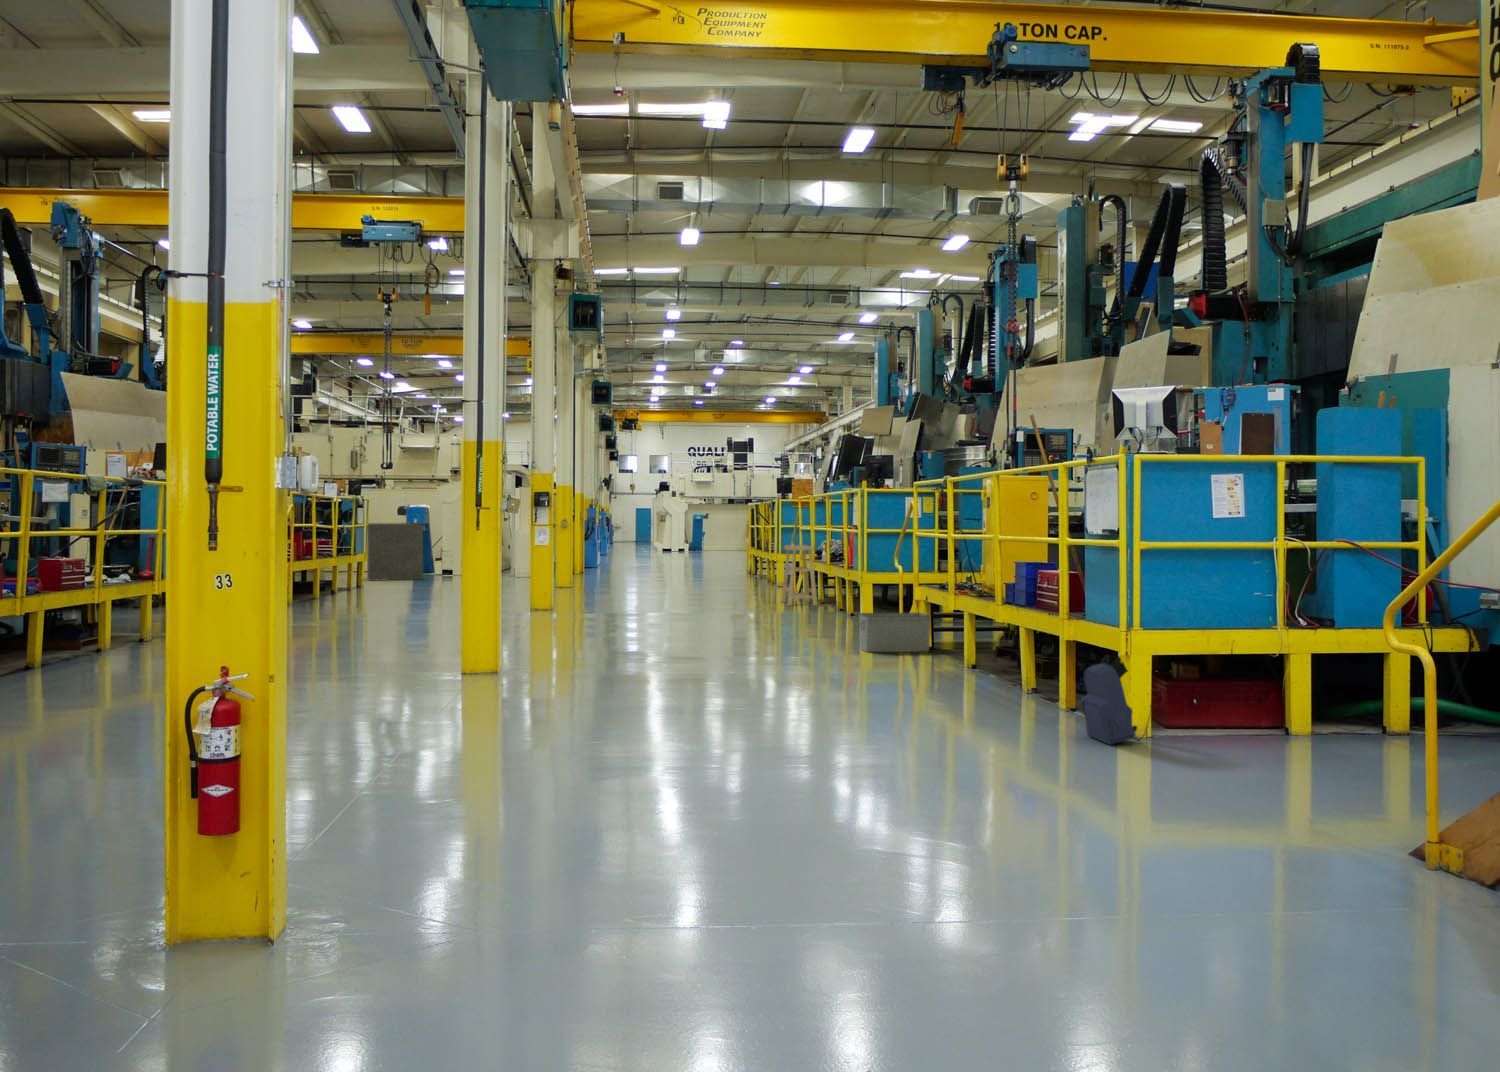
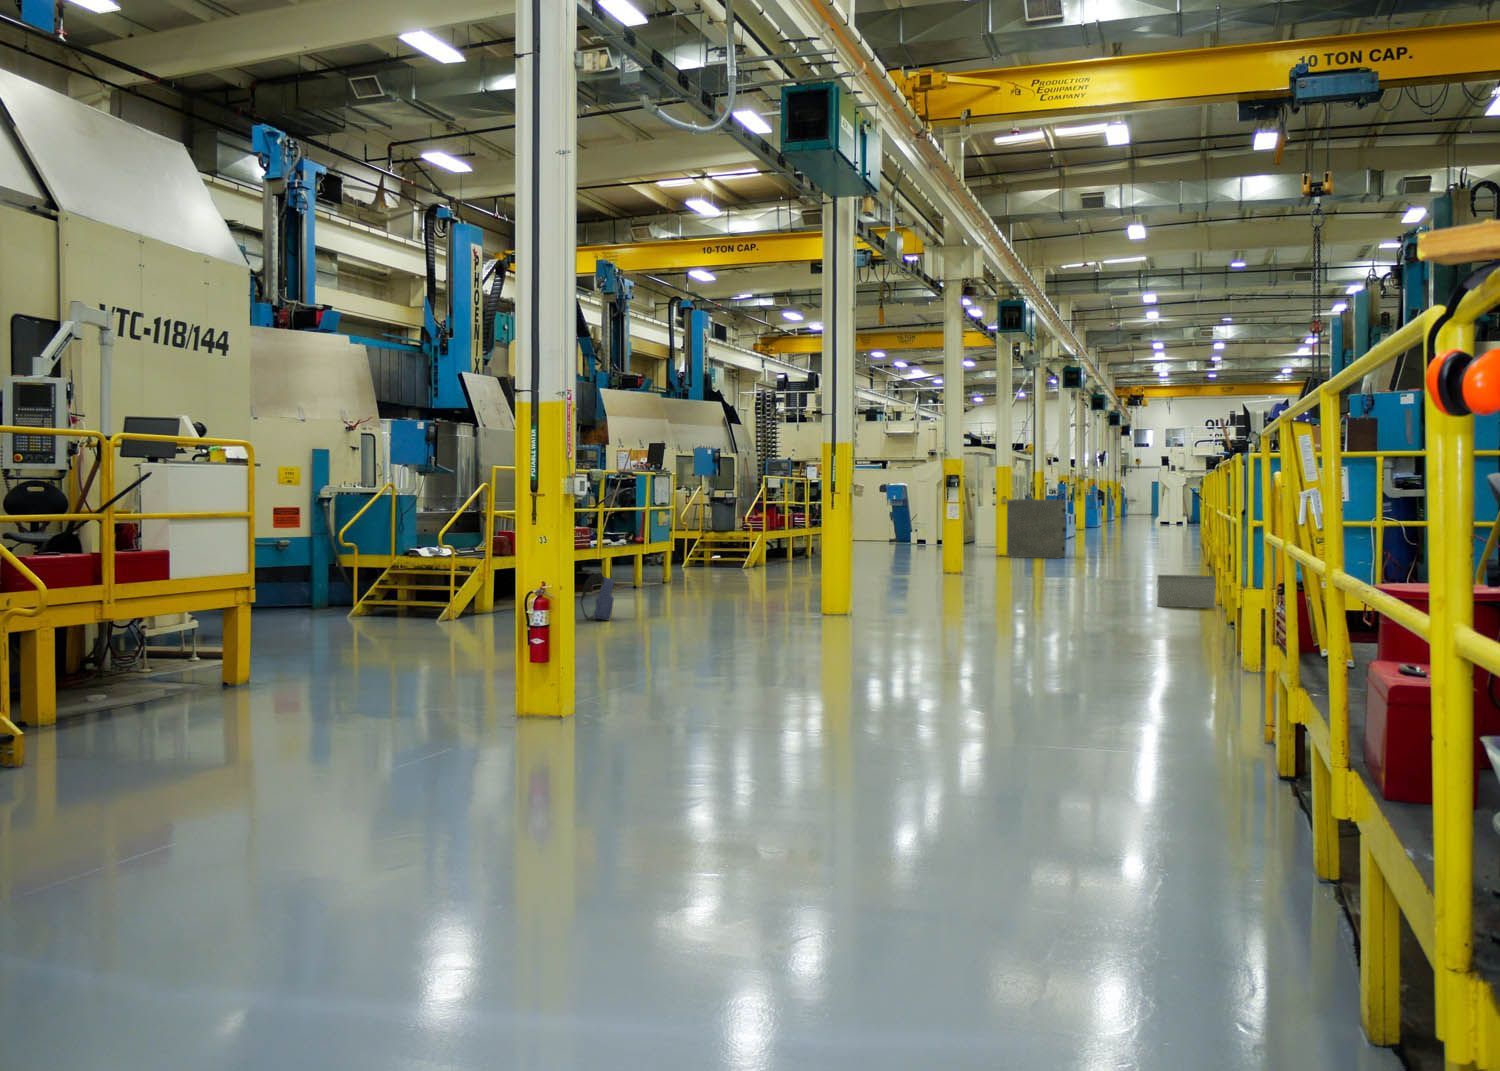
filing cabinet: present [367,523,424,581] -> present [1007,499,1066,558]
stool: present [781,545,818,606] -> none [1174,518,1203,572]
backpack: present [1081,655,1152,745] -> present [581,573,614,620]

